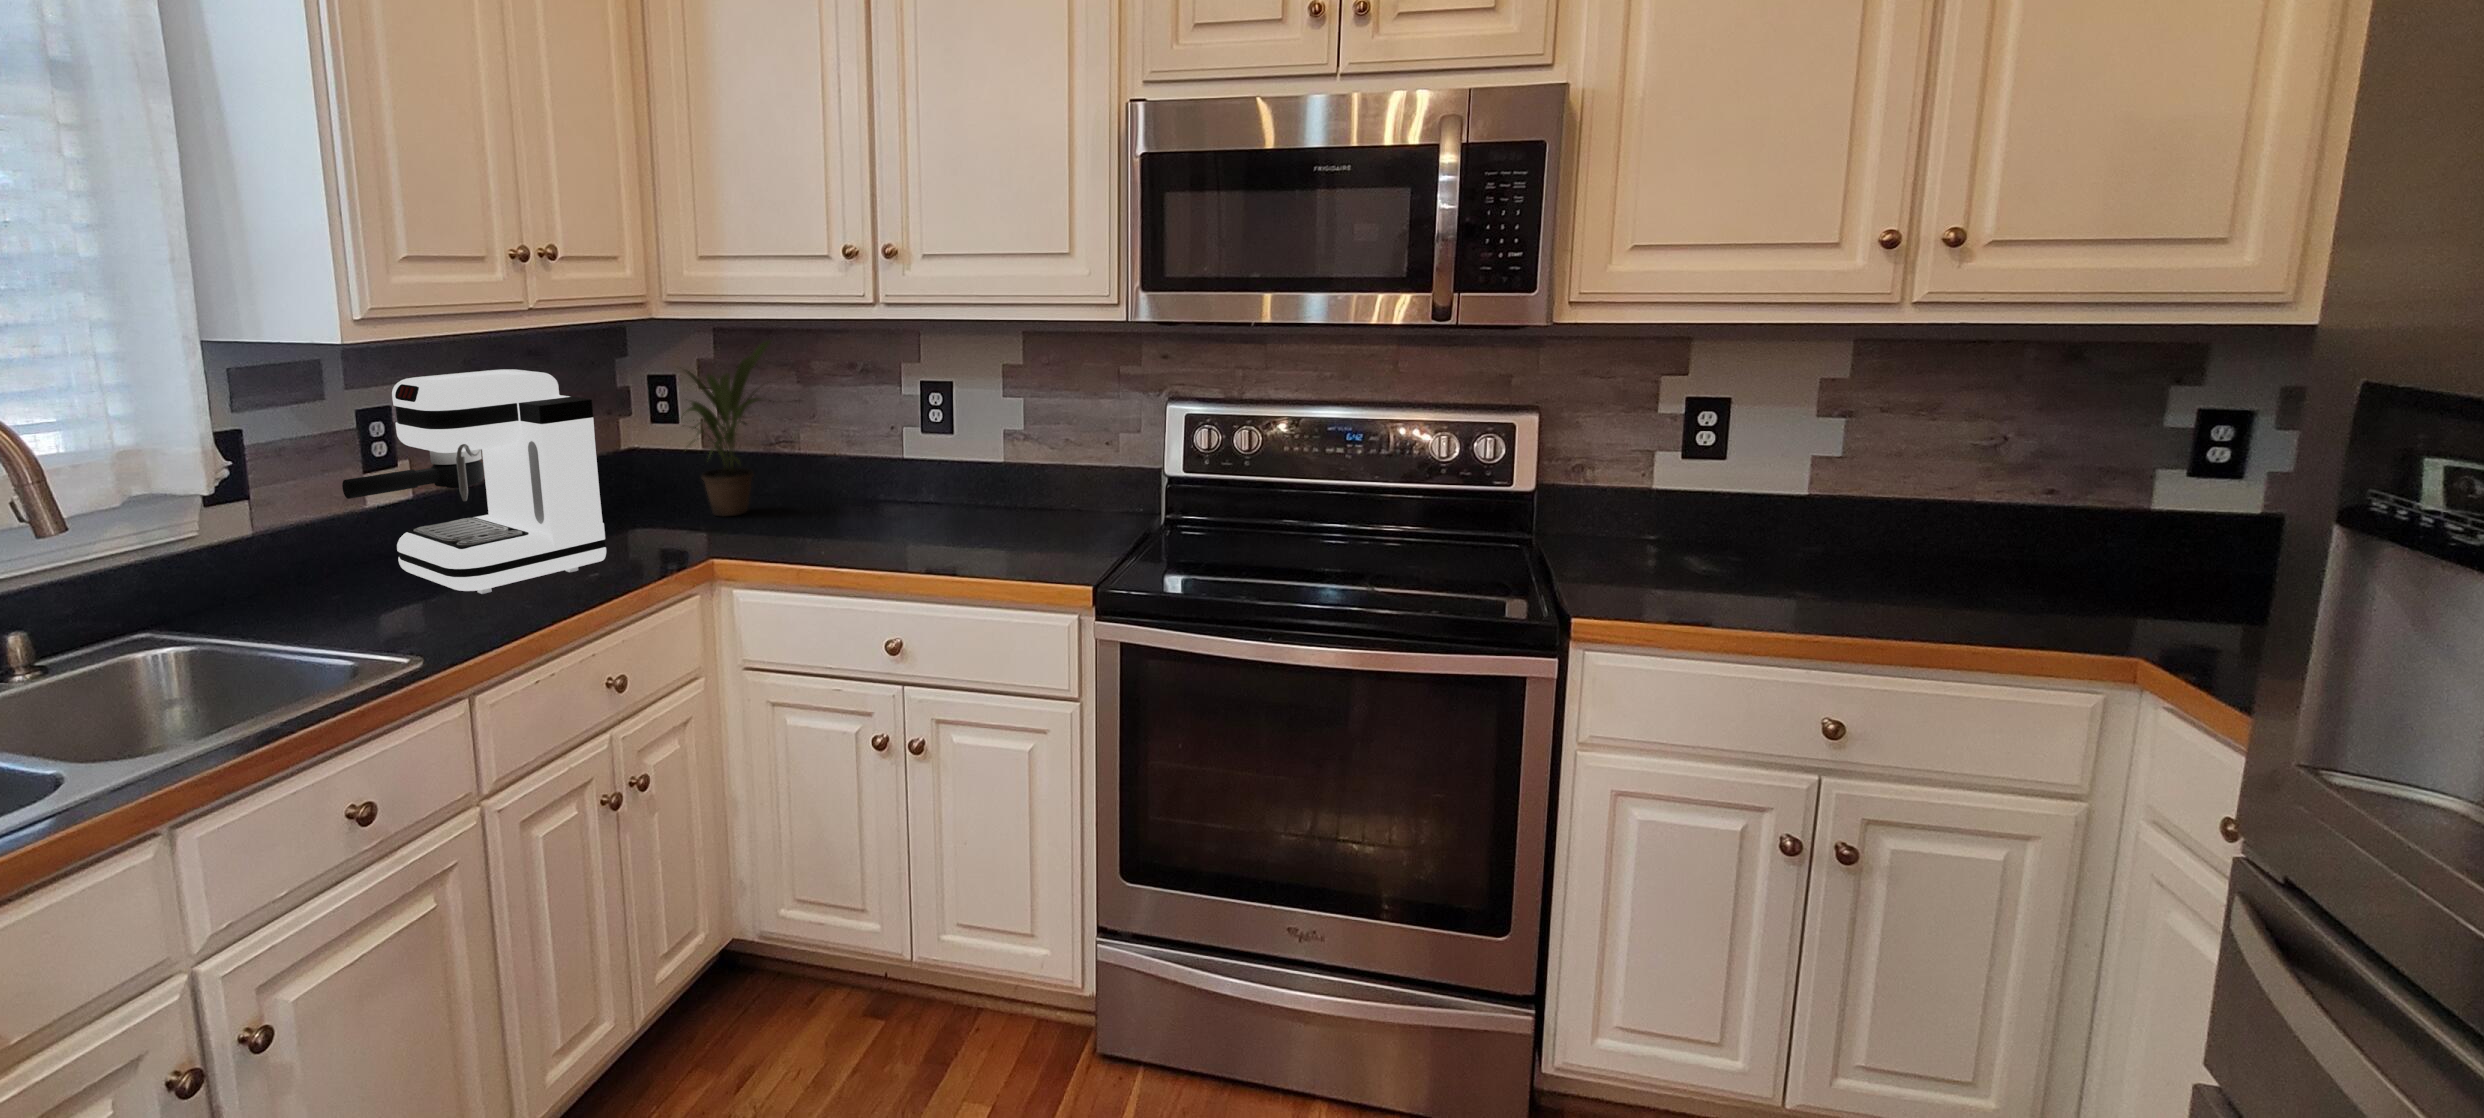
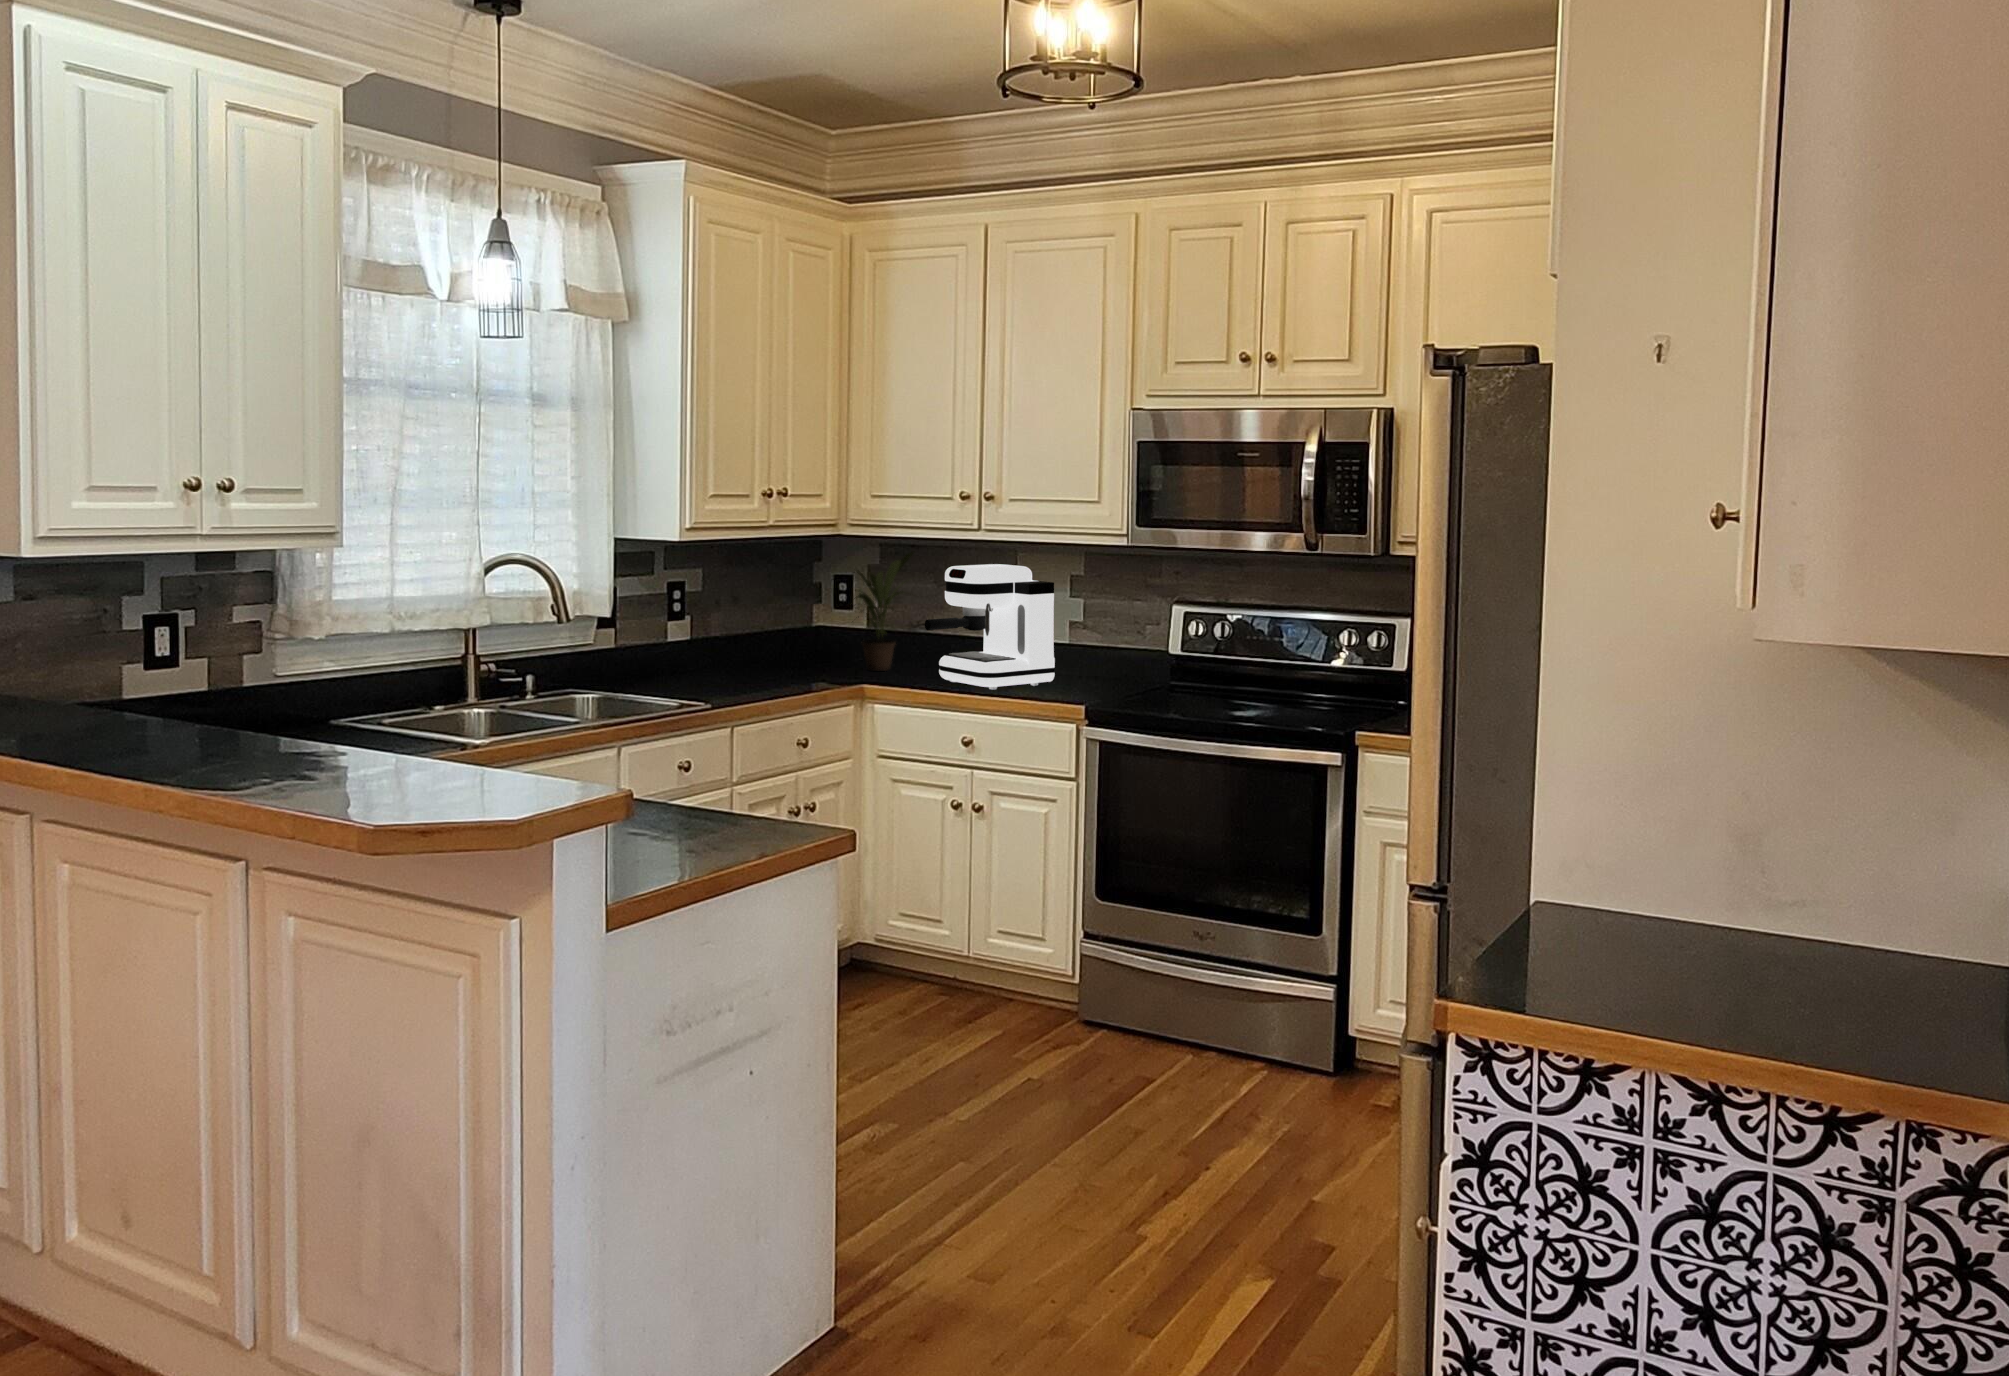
coffee maker: present [342,369,606,594] -> present [925,564,1055,690]

